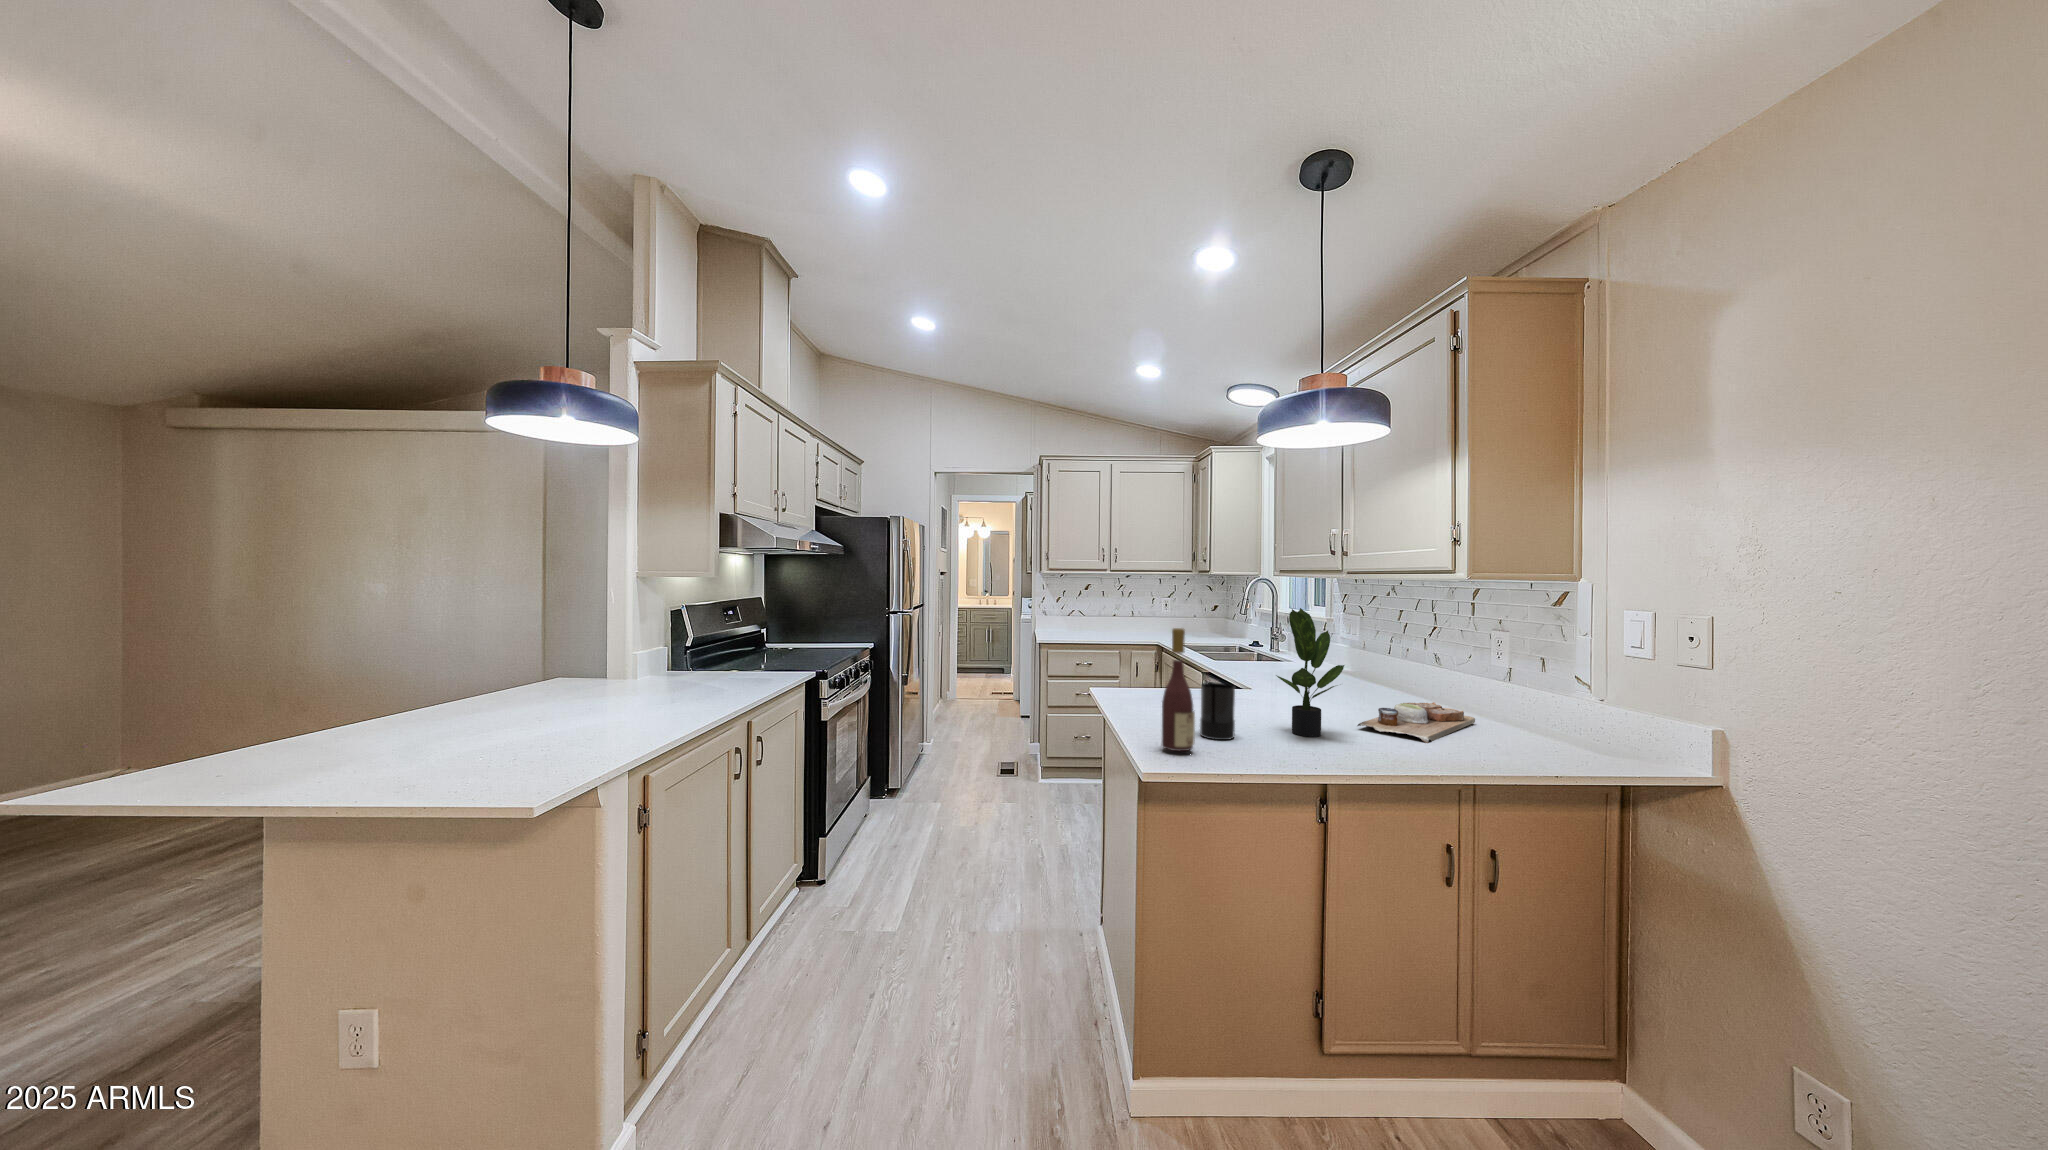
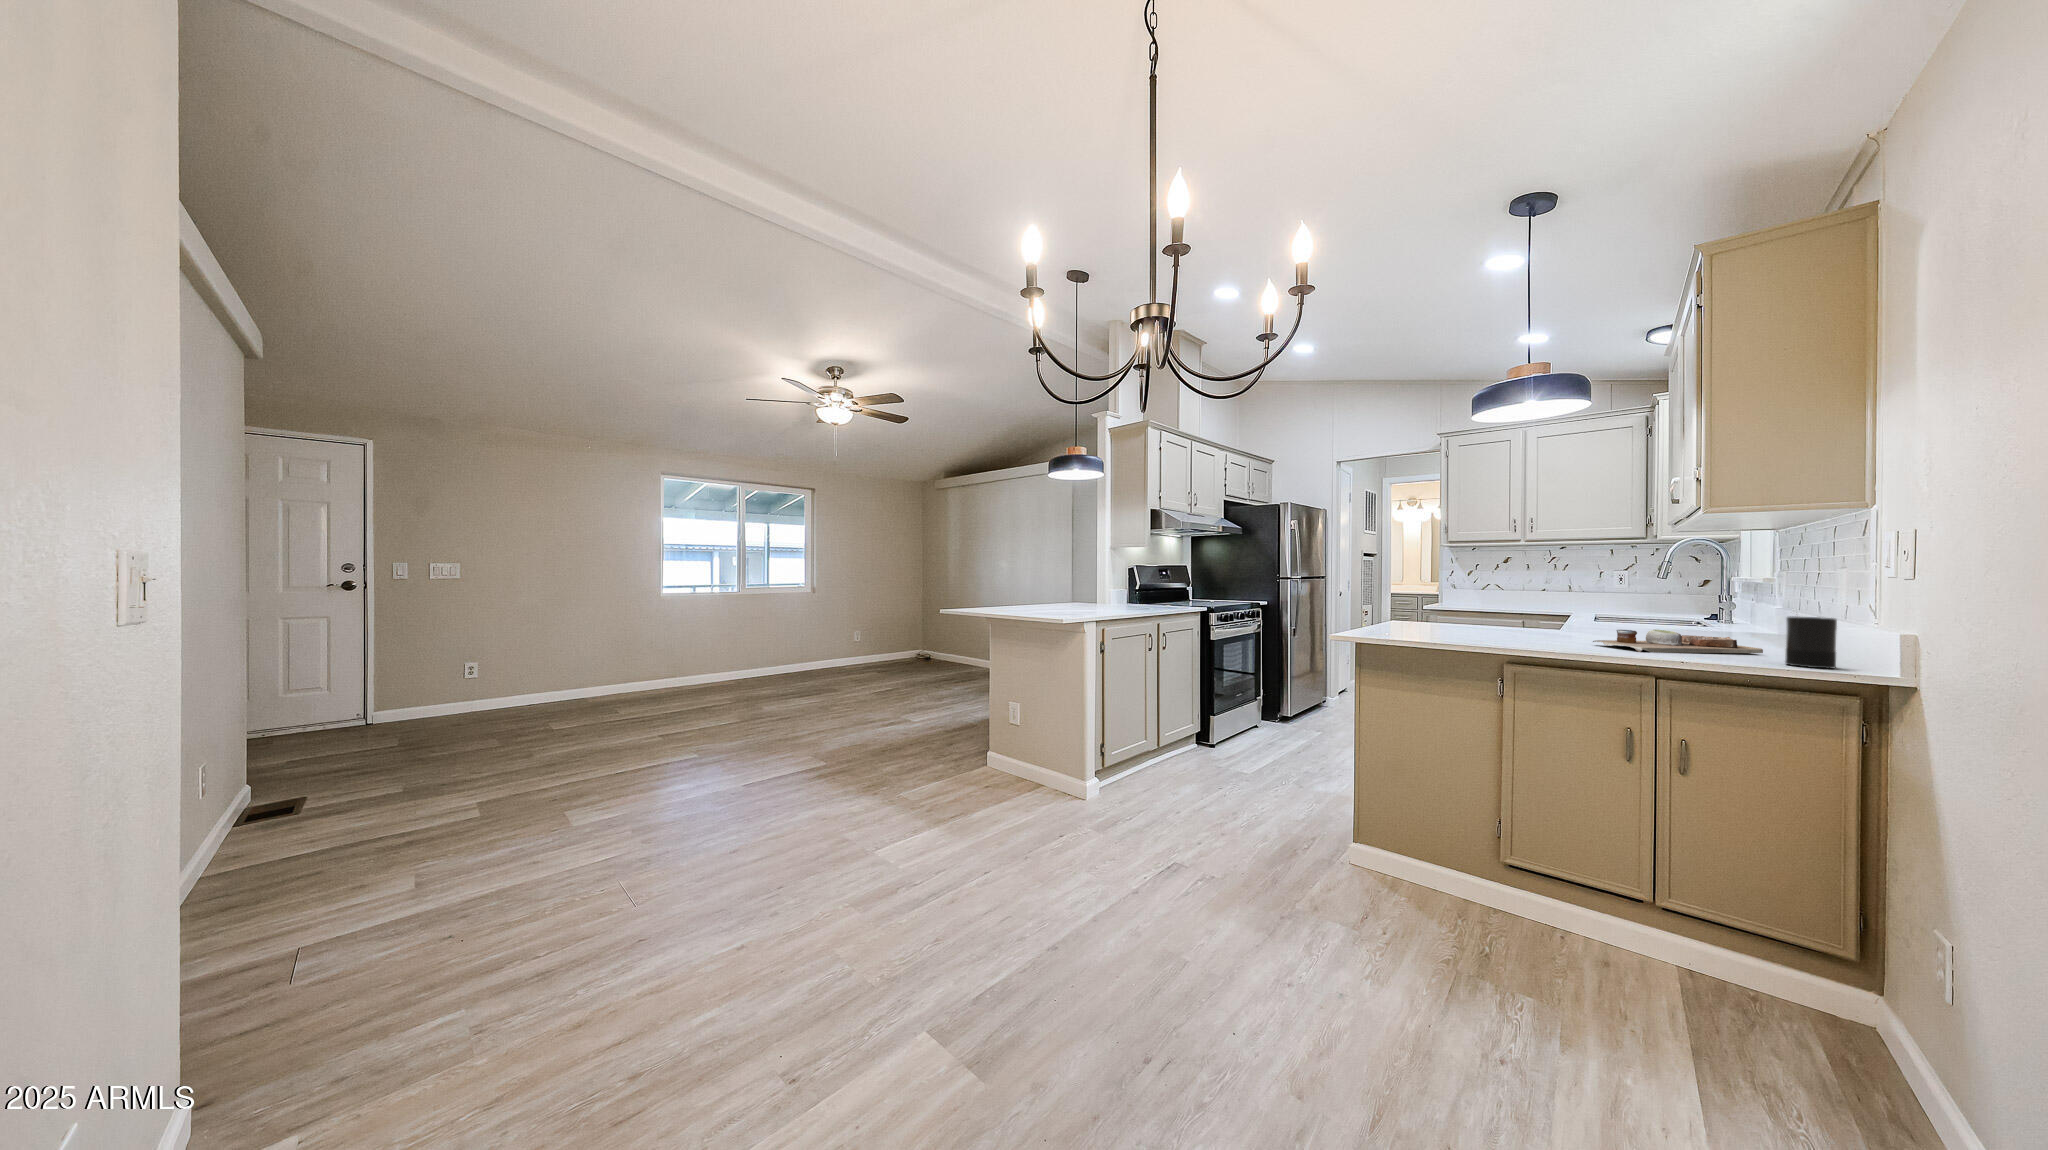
potted plant: present [1277,608,1344,737] -> none [1502,546,1564,642]
wine bottle: present [1162,628,1195,751] -> none [1375,558,1400,637]
candle: present [1200,682,1235,740] -> present [1785,616,1837,669]

